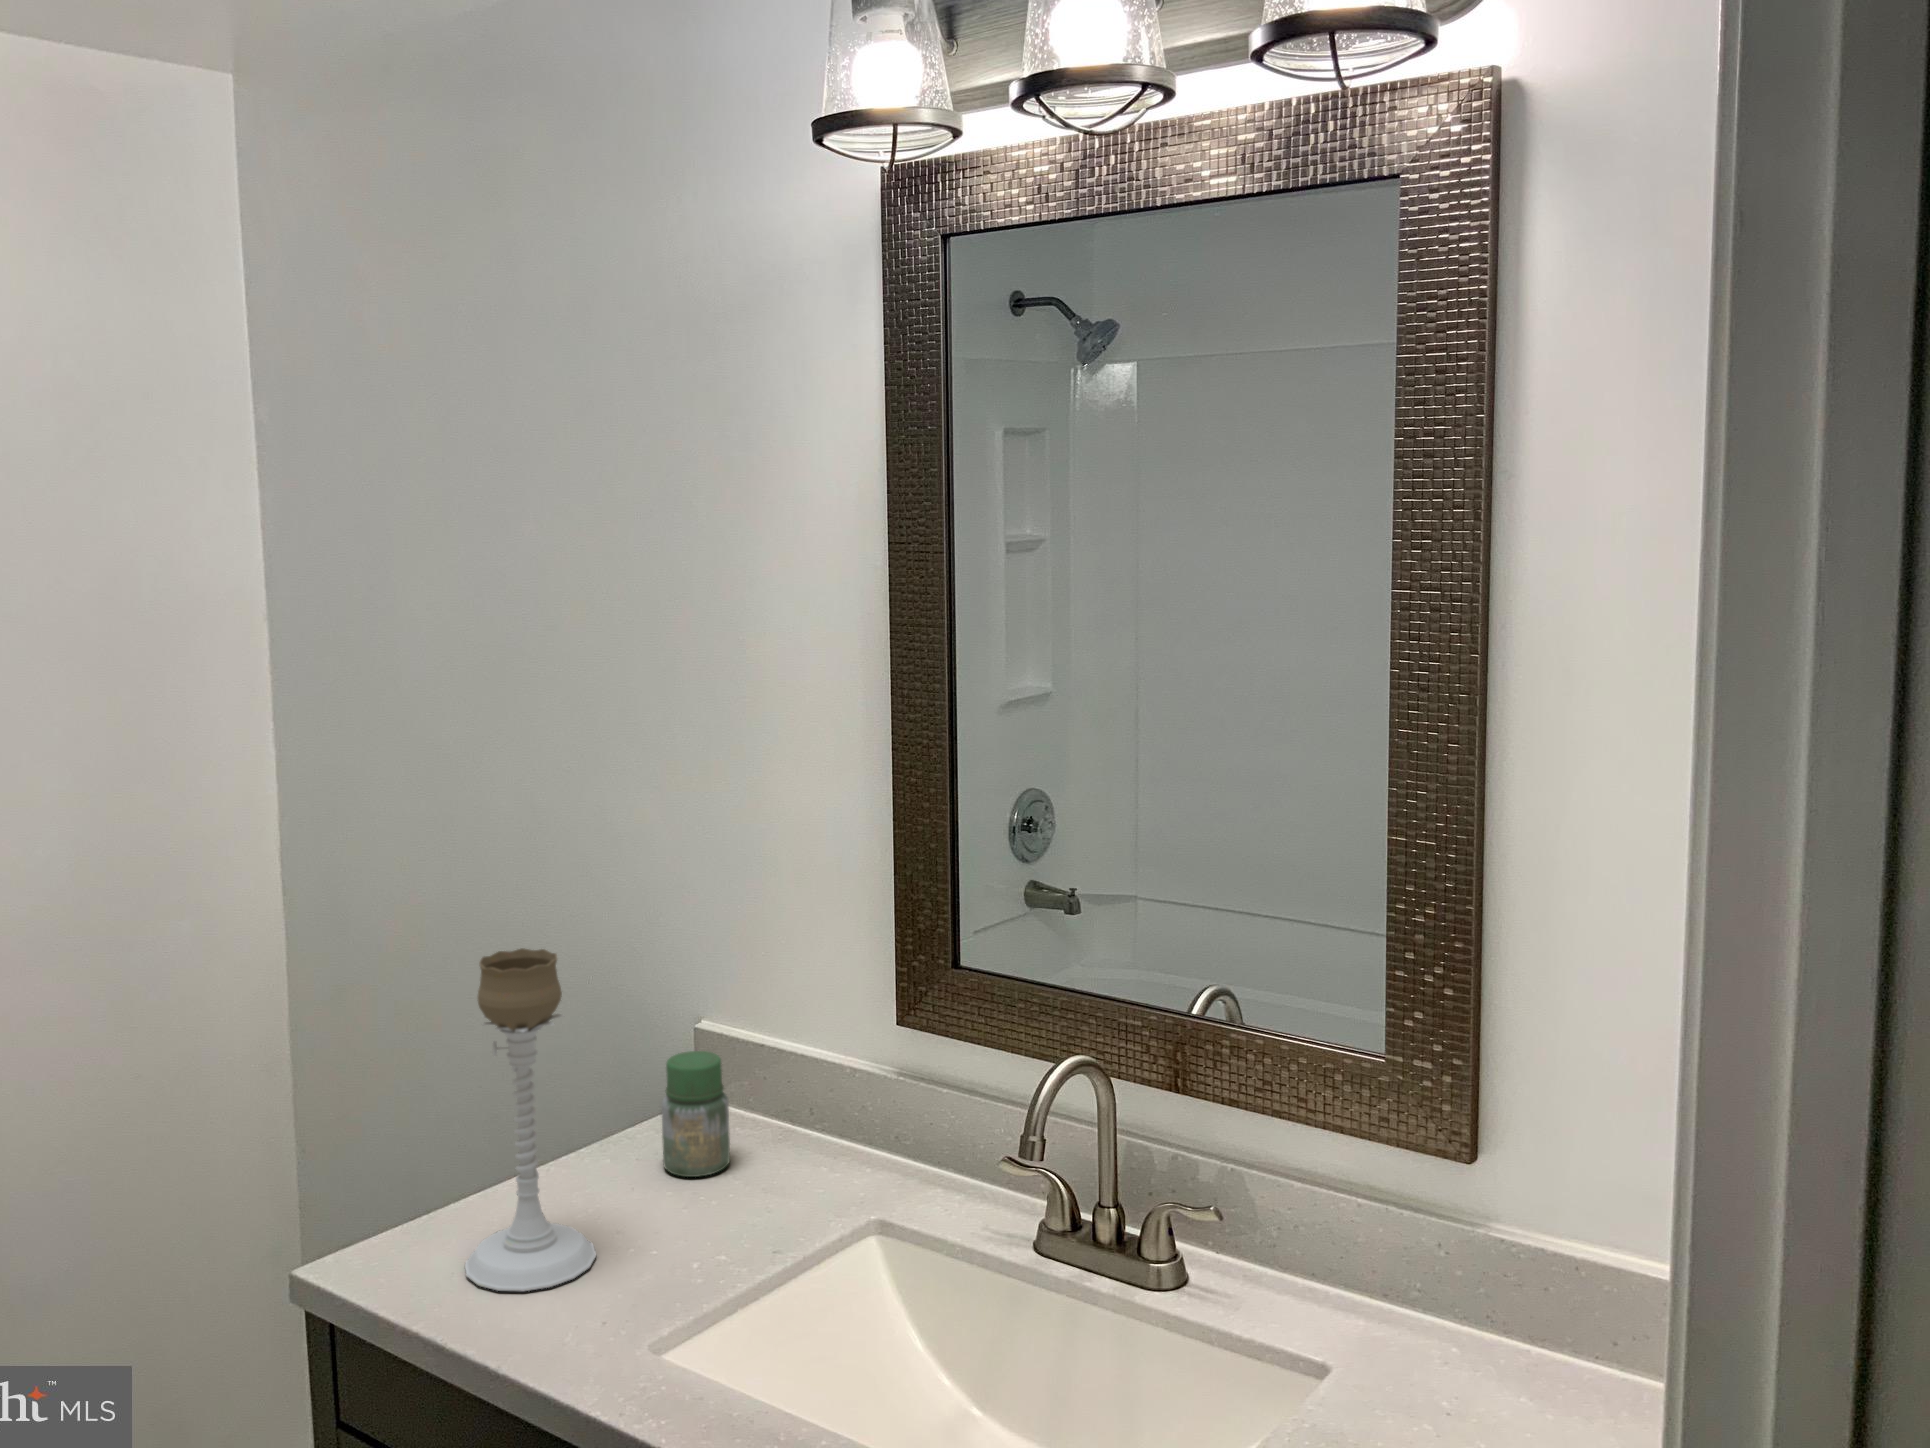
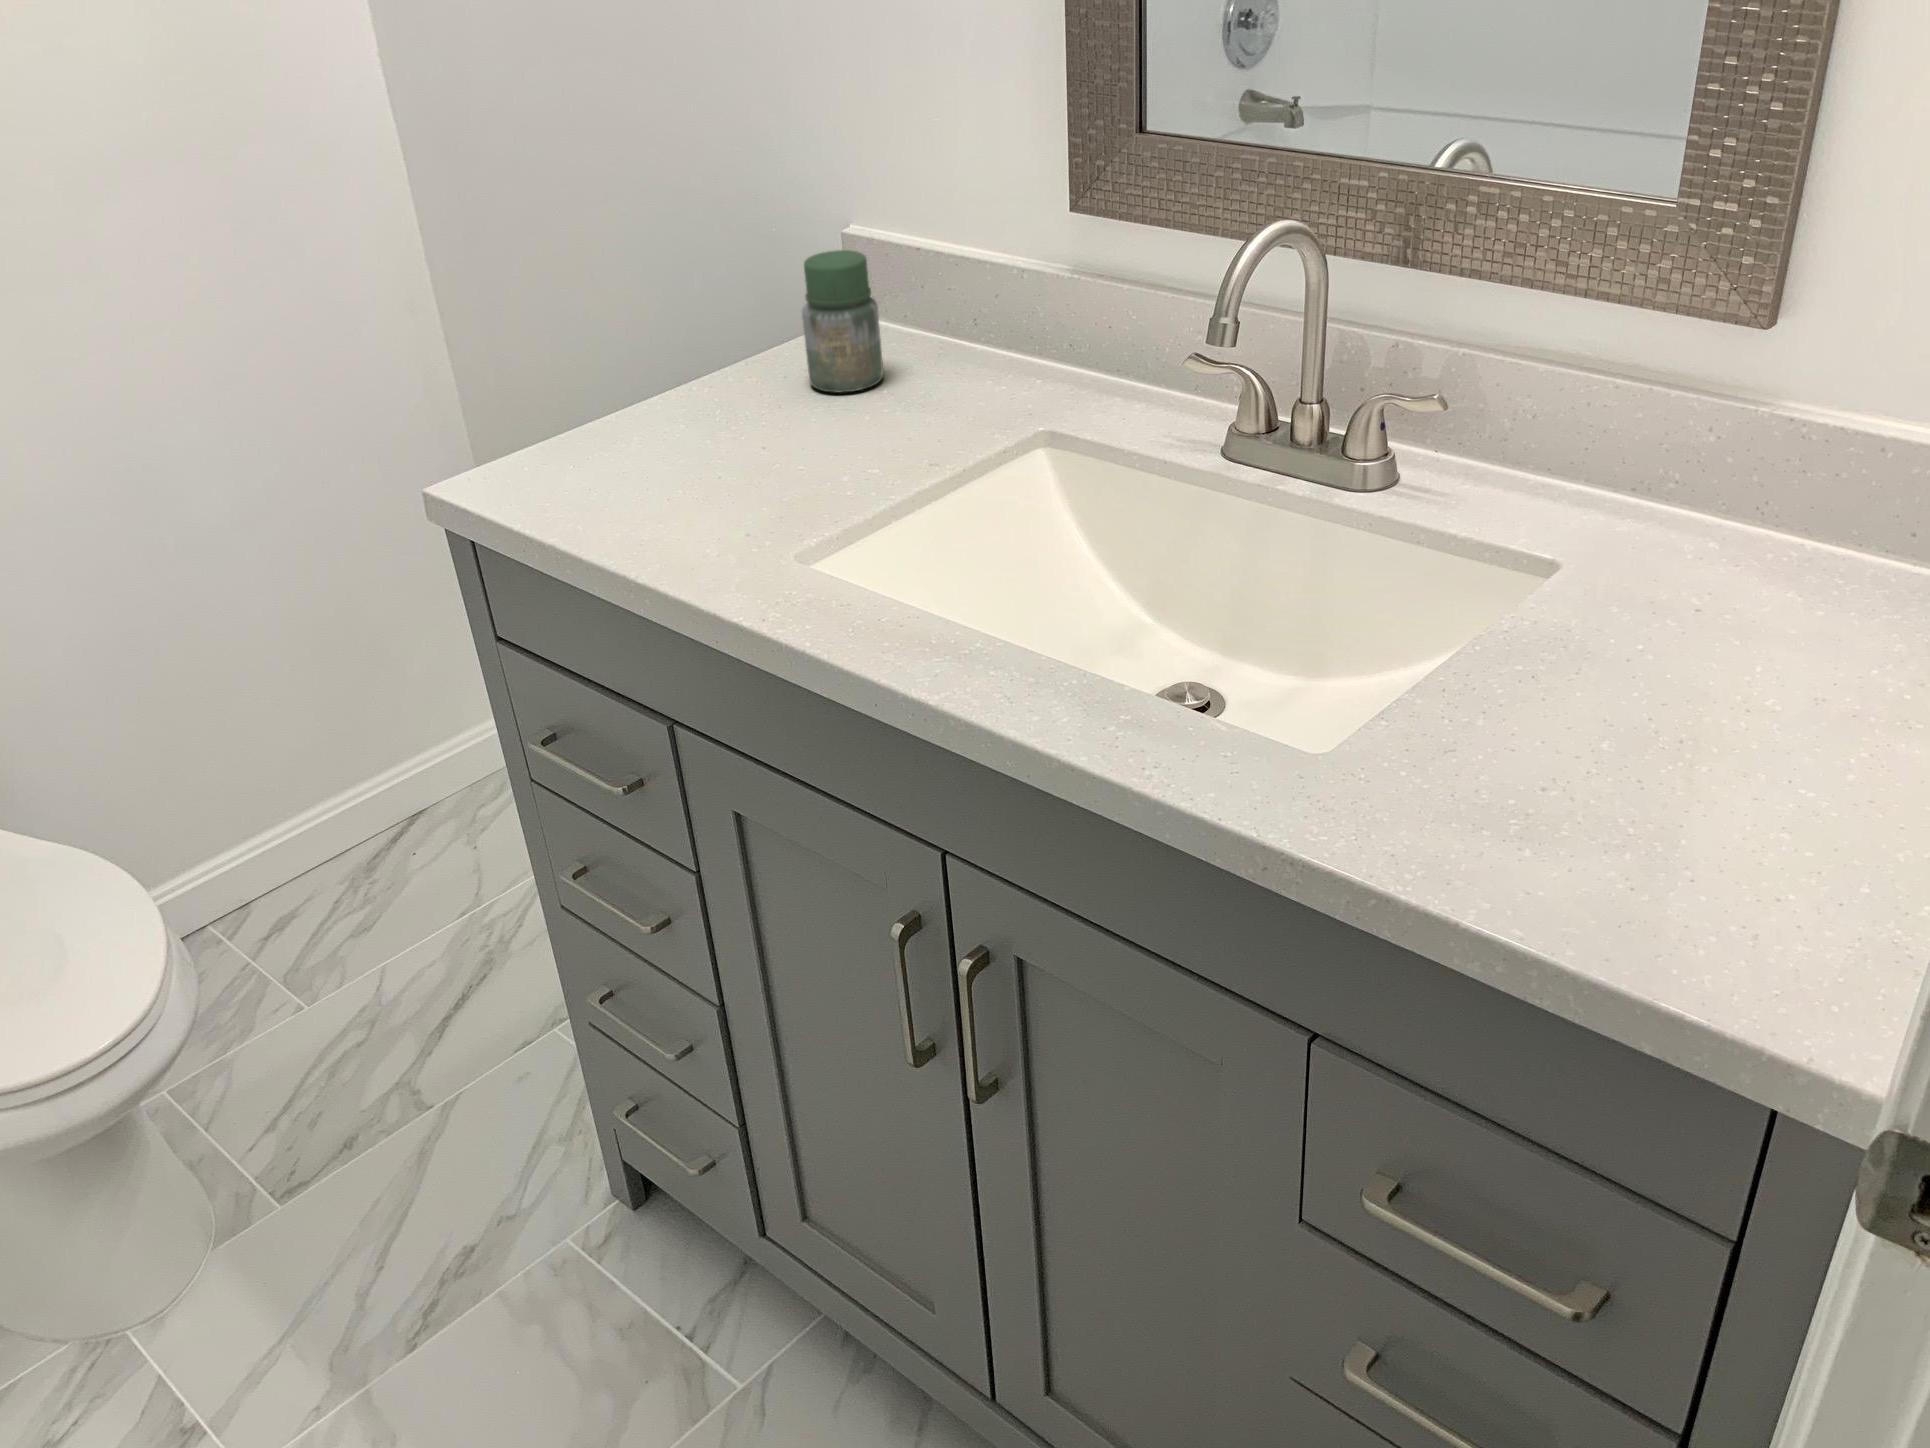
candle holder: present [465,948,596,1291] -> none [562,112,735,504]

